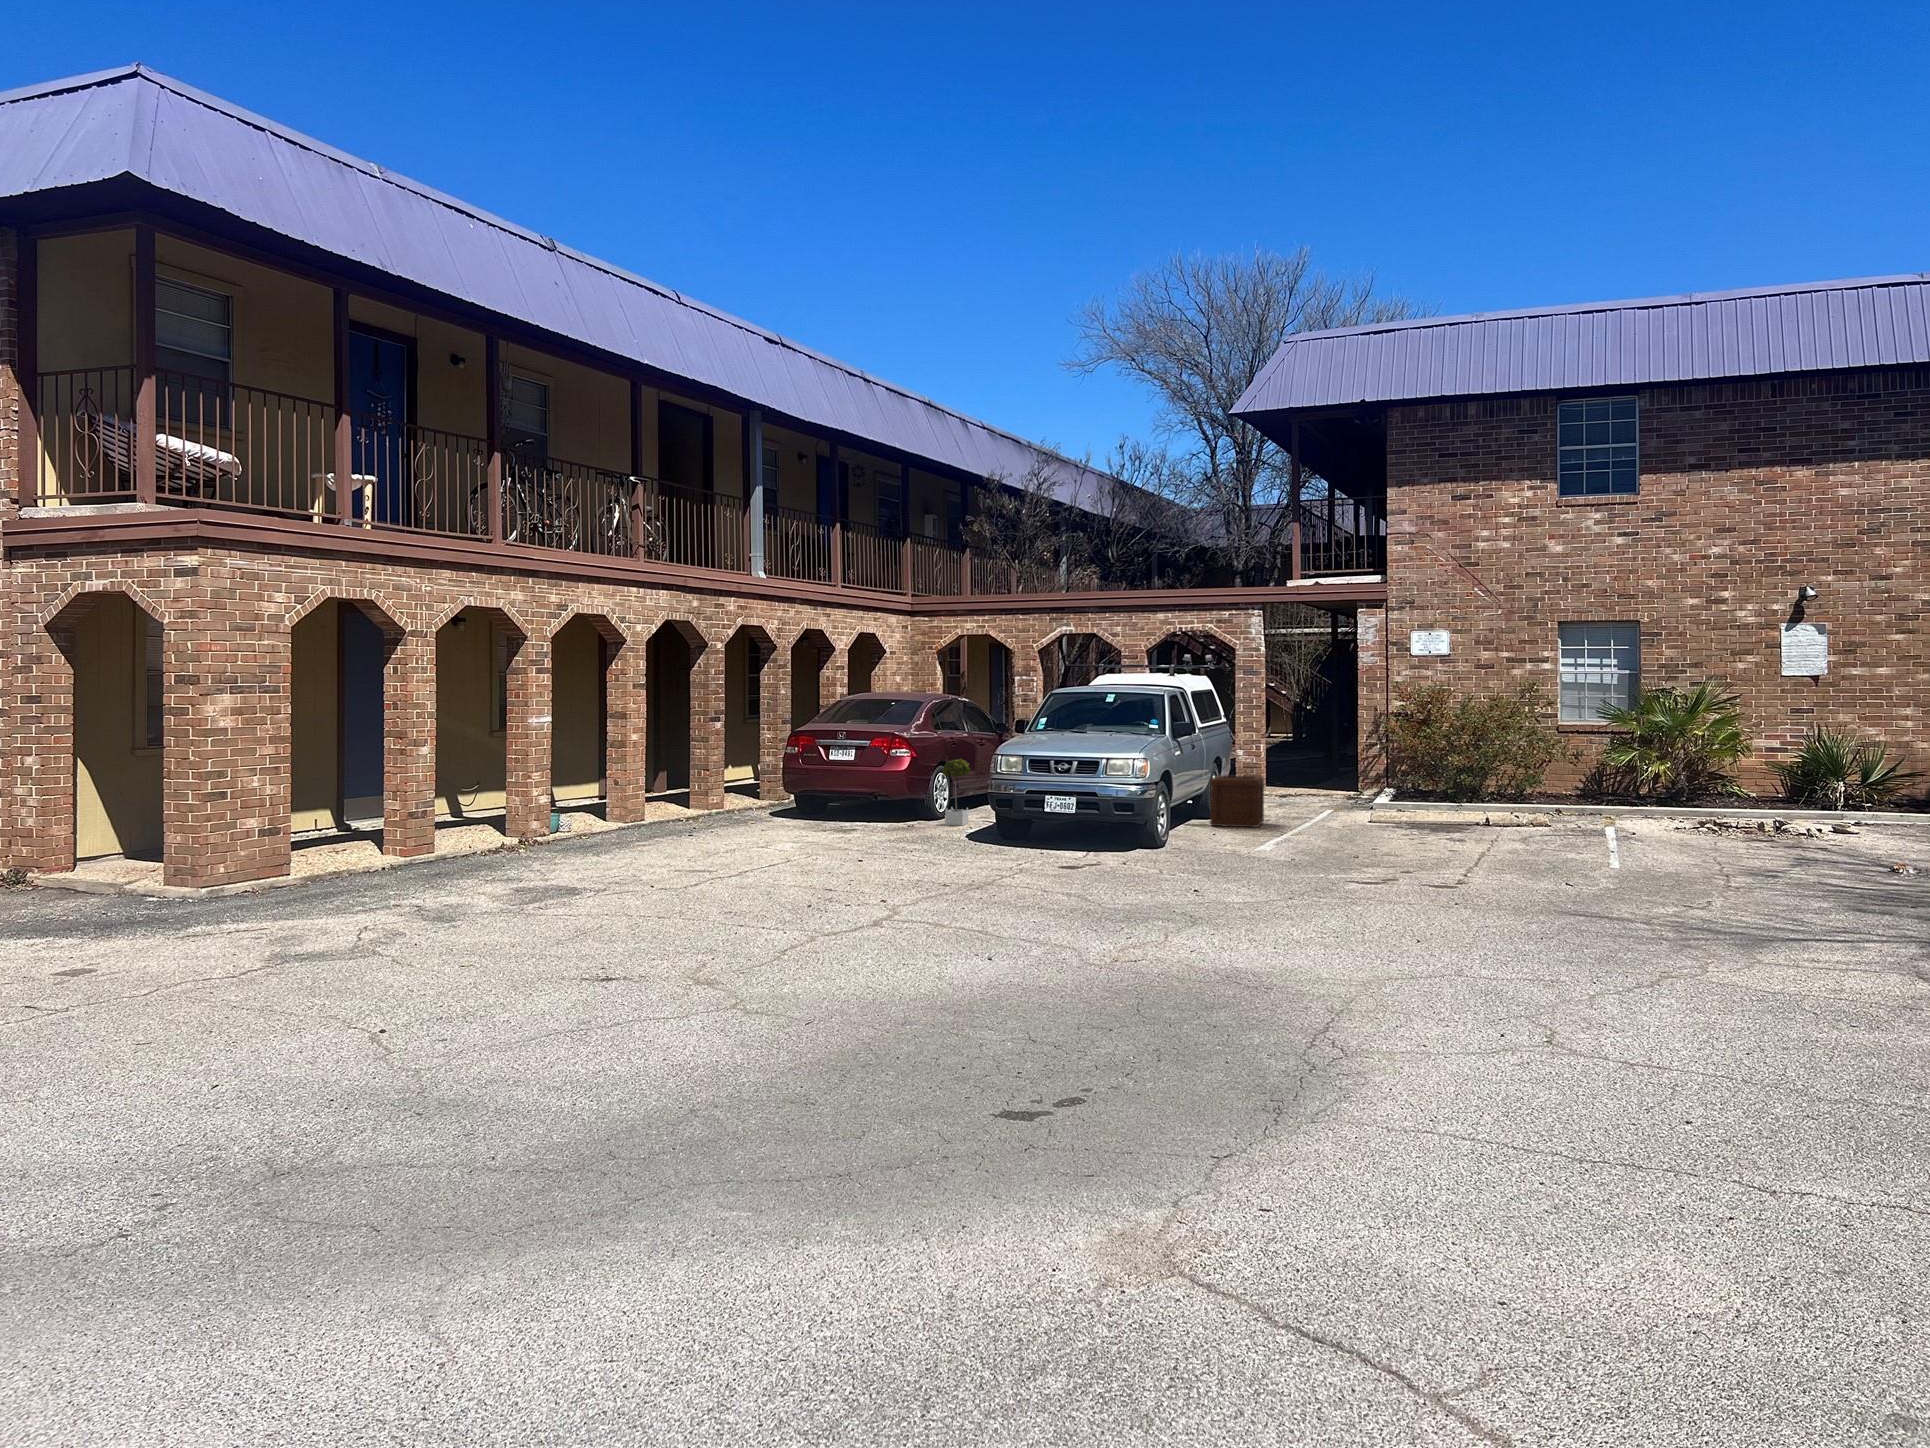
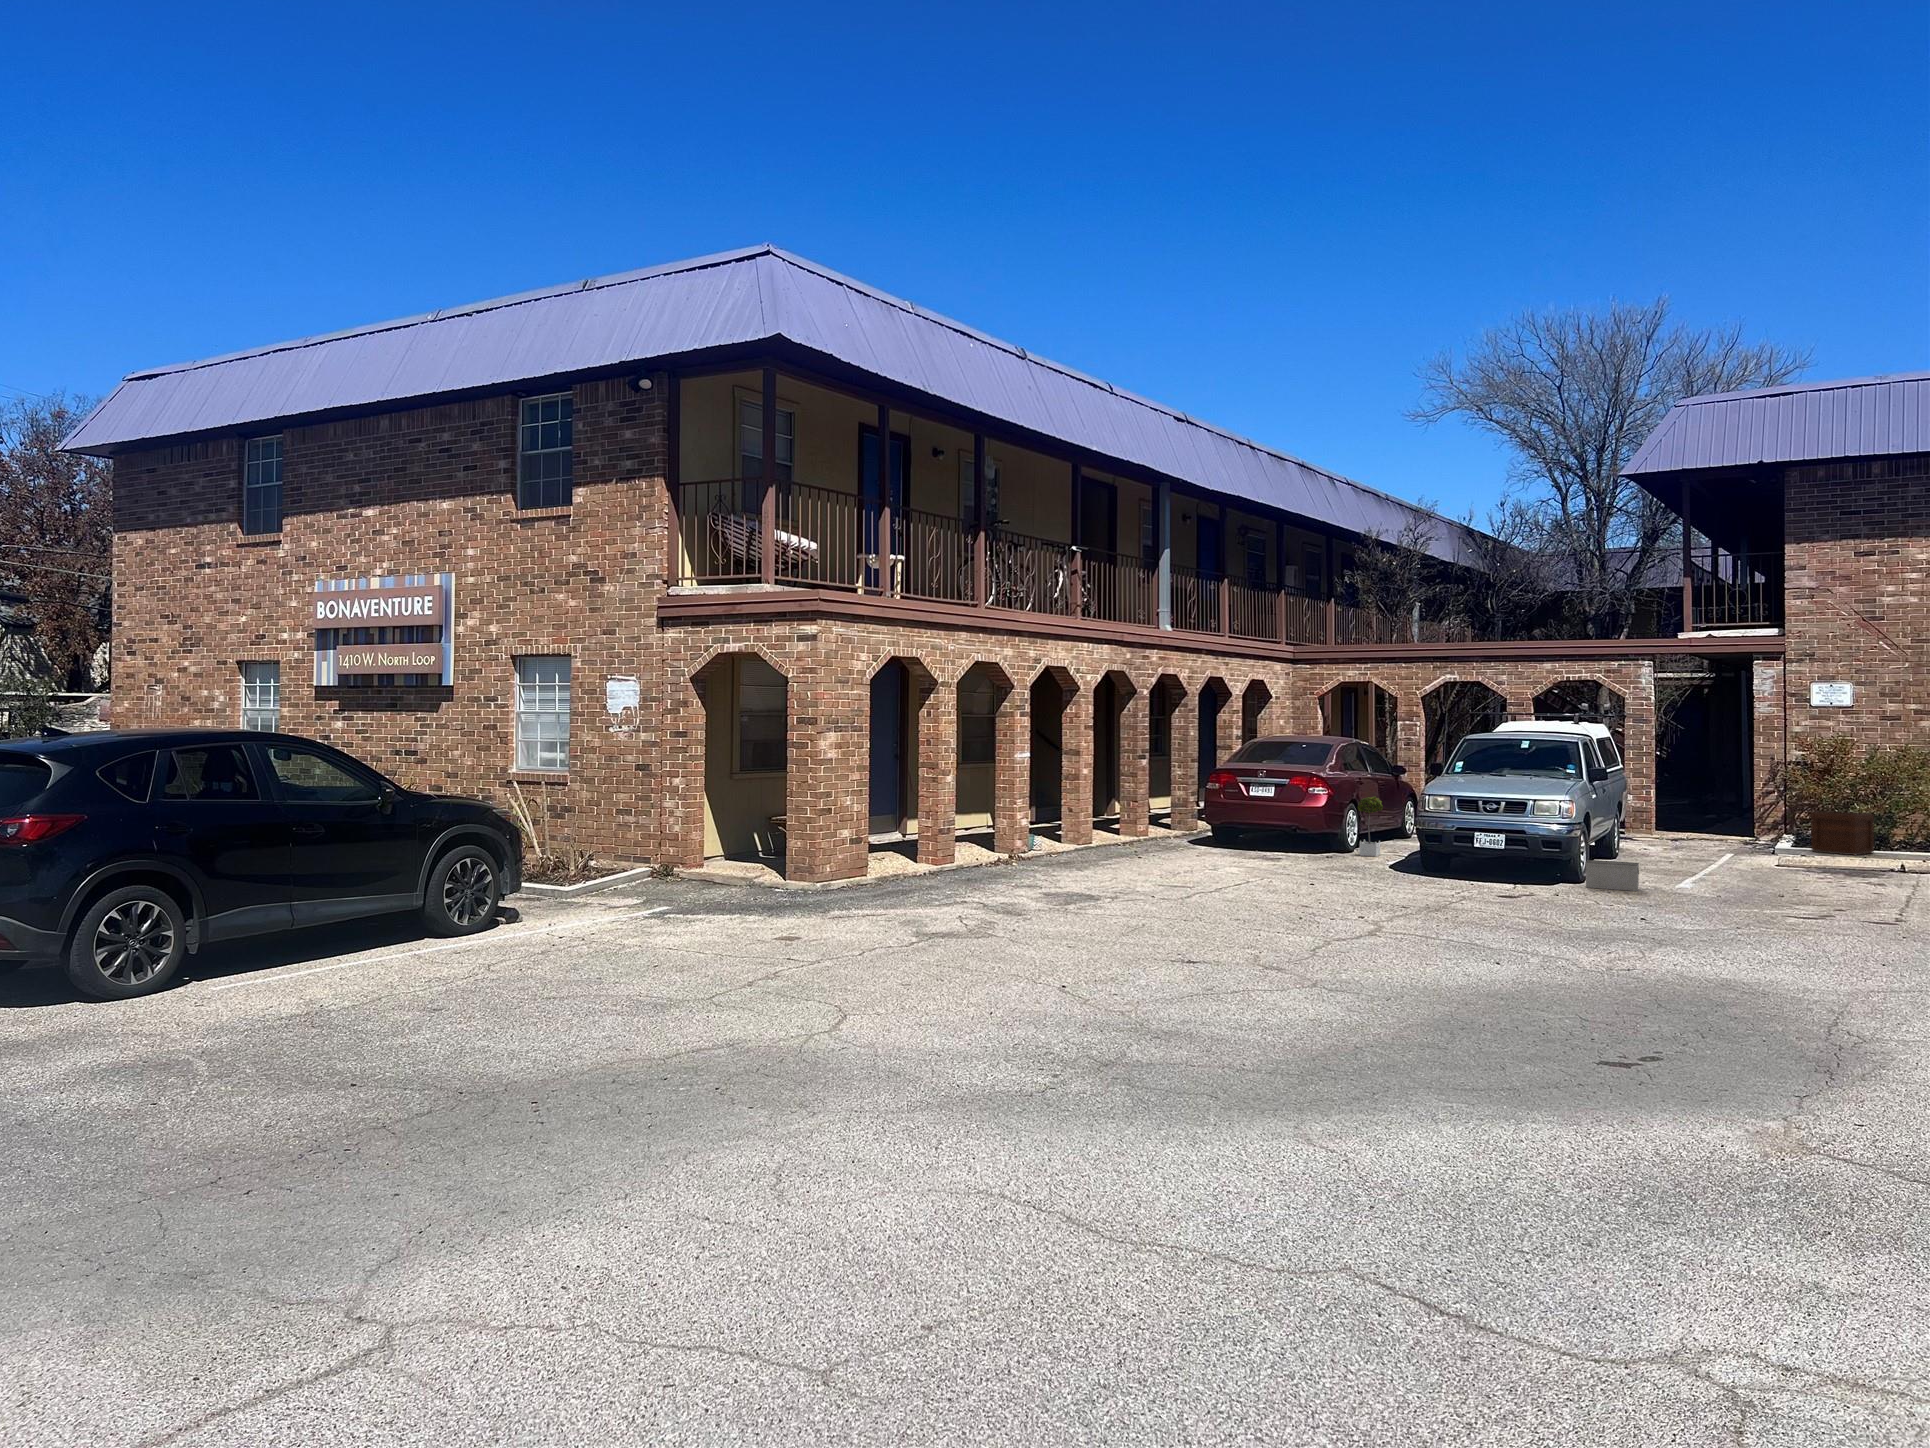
wooden crate: present [1210,775,1264,827] -> present [1811,811,1874,855]
storage bin: none [1161,824,1217,857] -> present [1586,860,1639,891]

